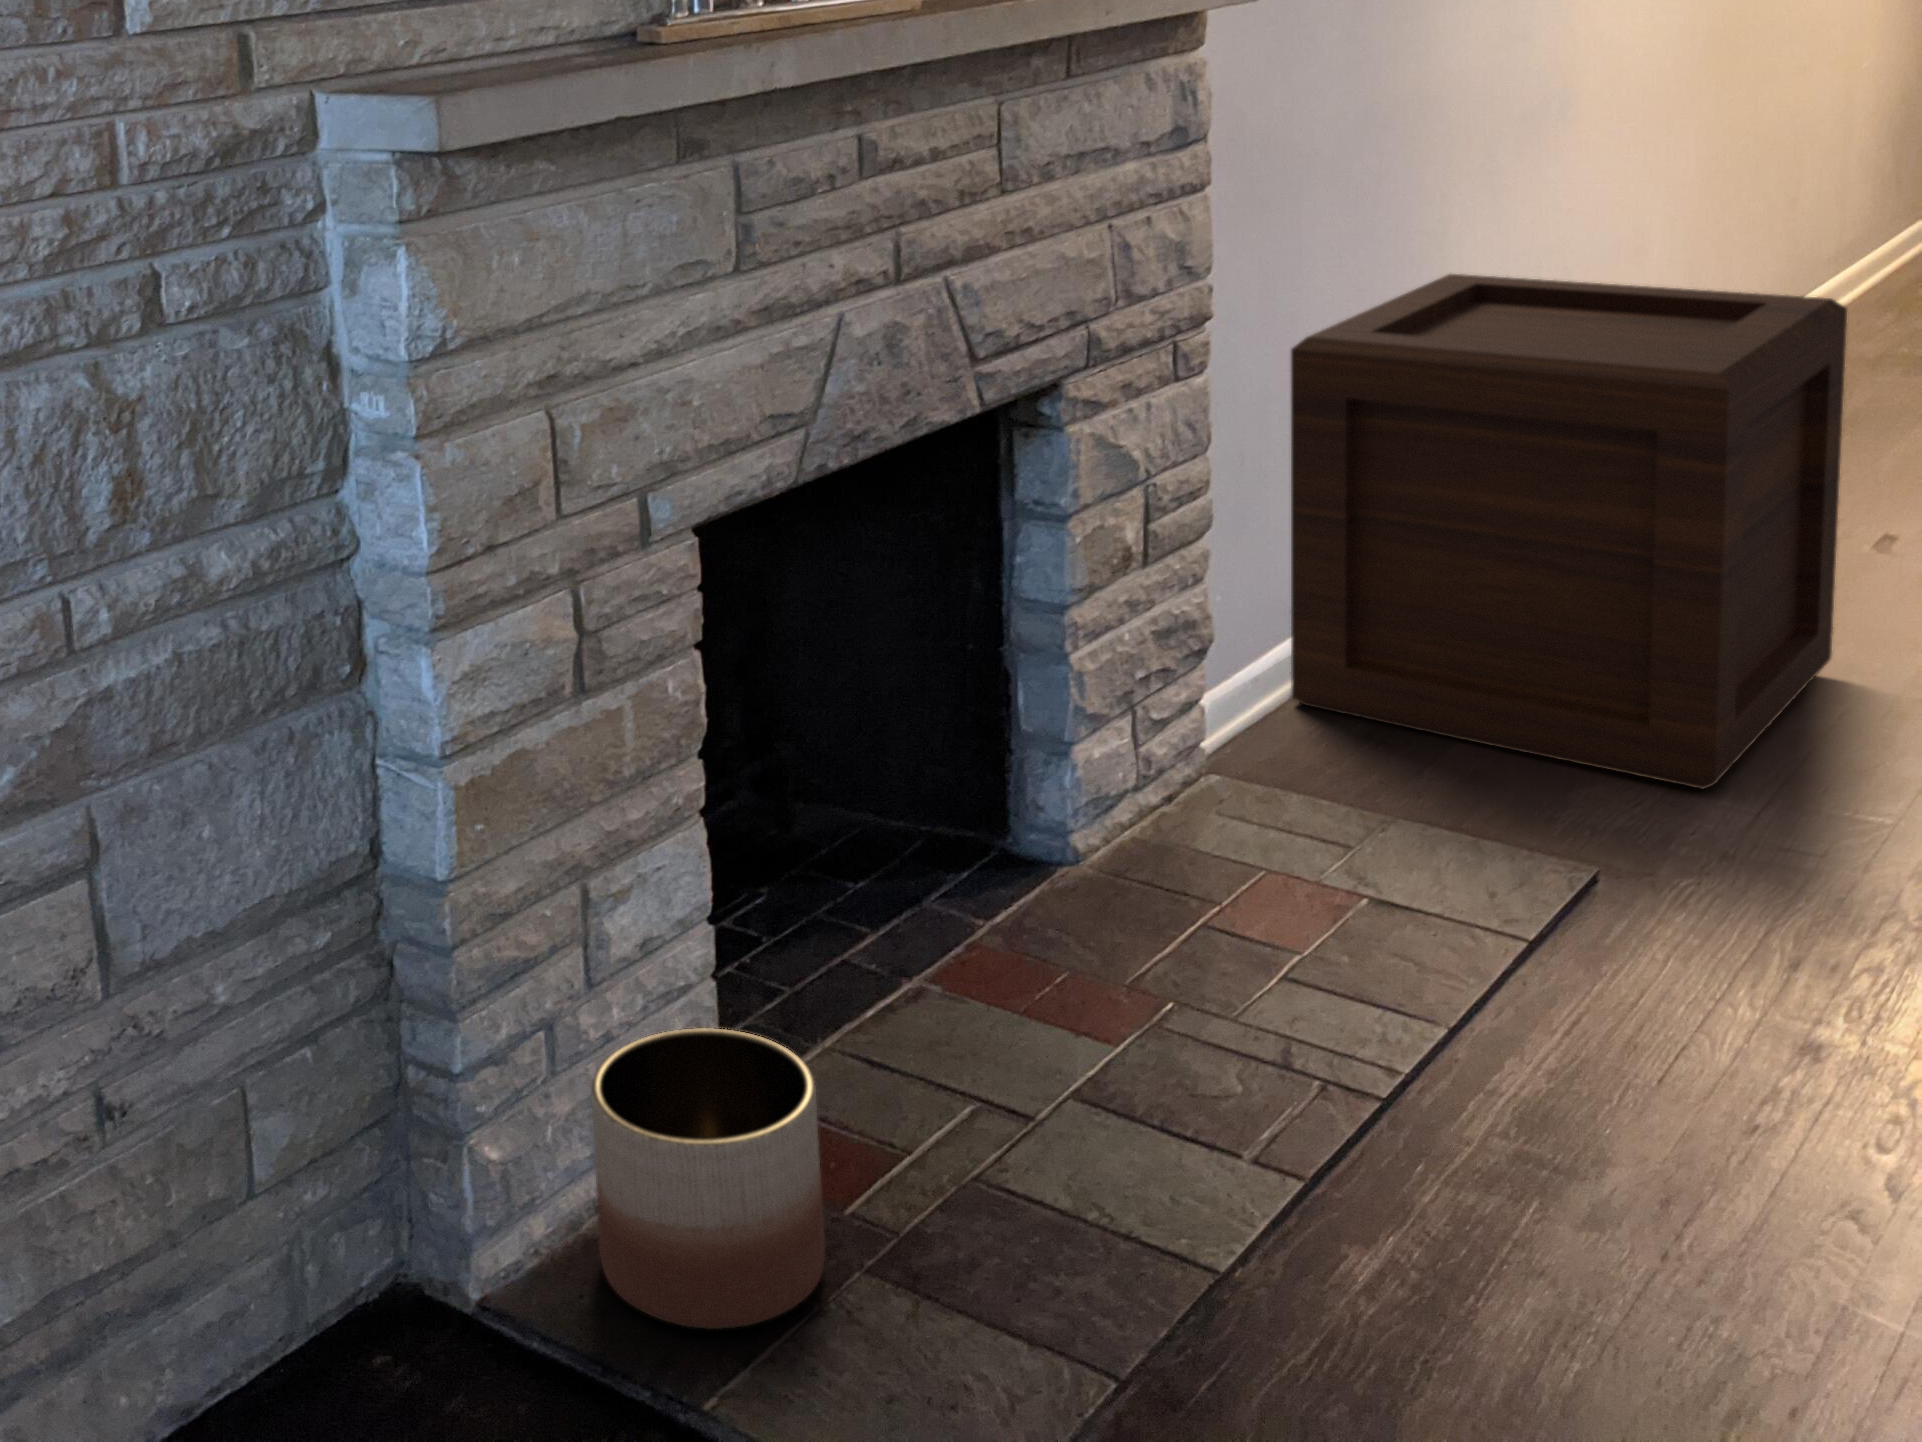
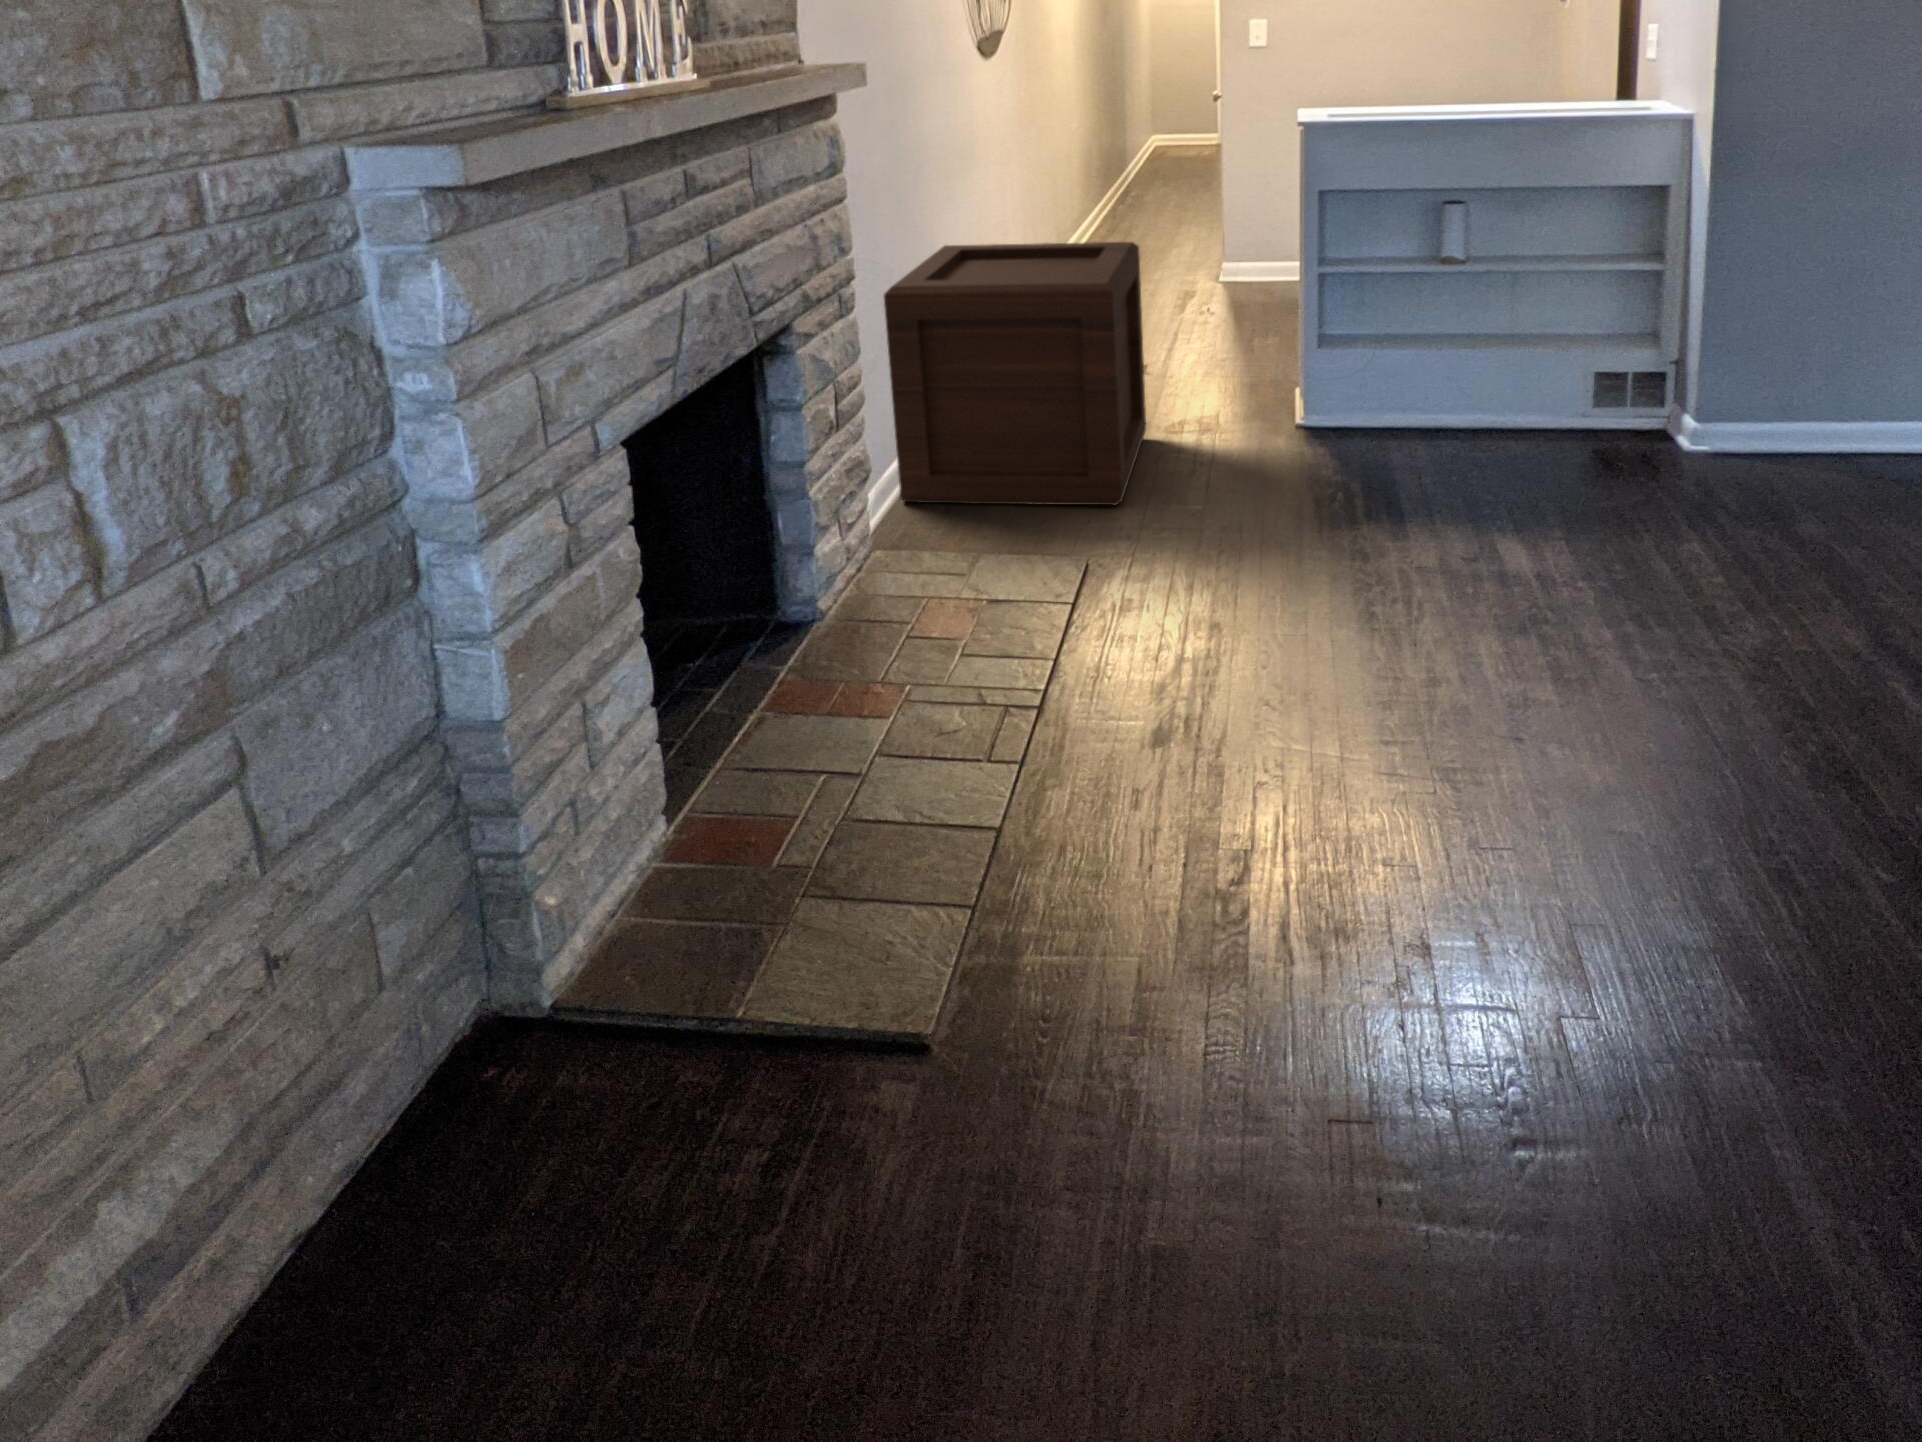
planter: present [591,1028,825,1329] -> none [609,766,776,969]

